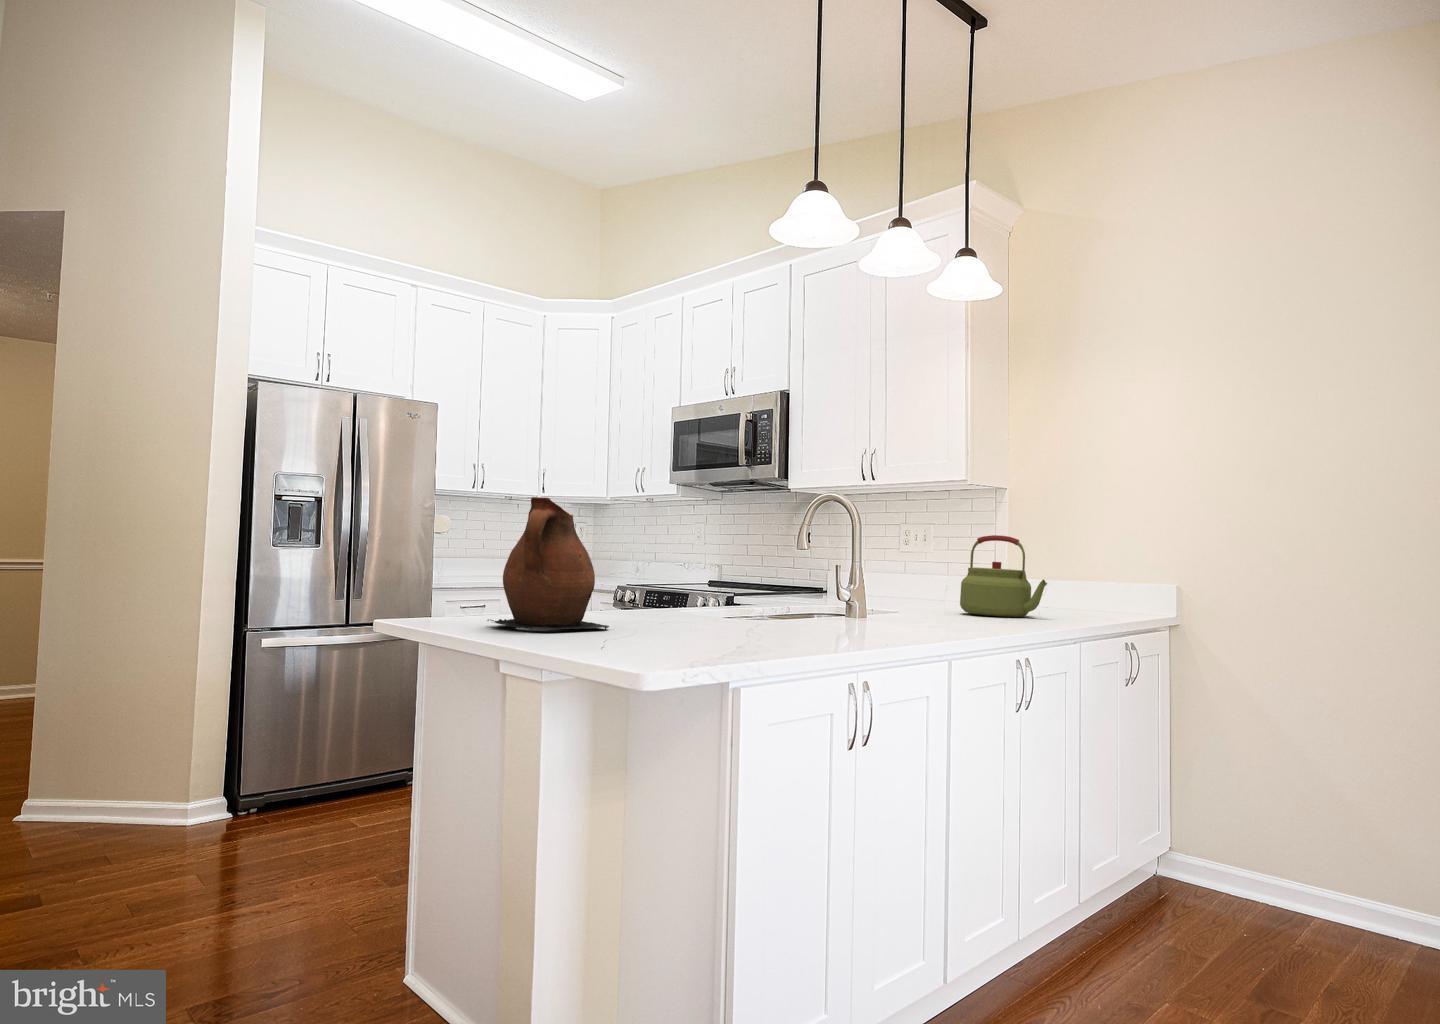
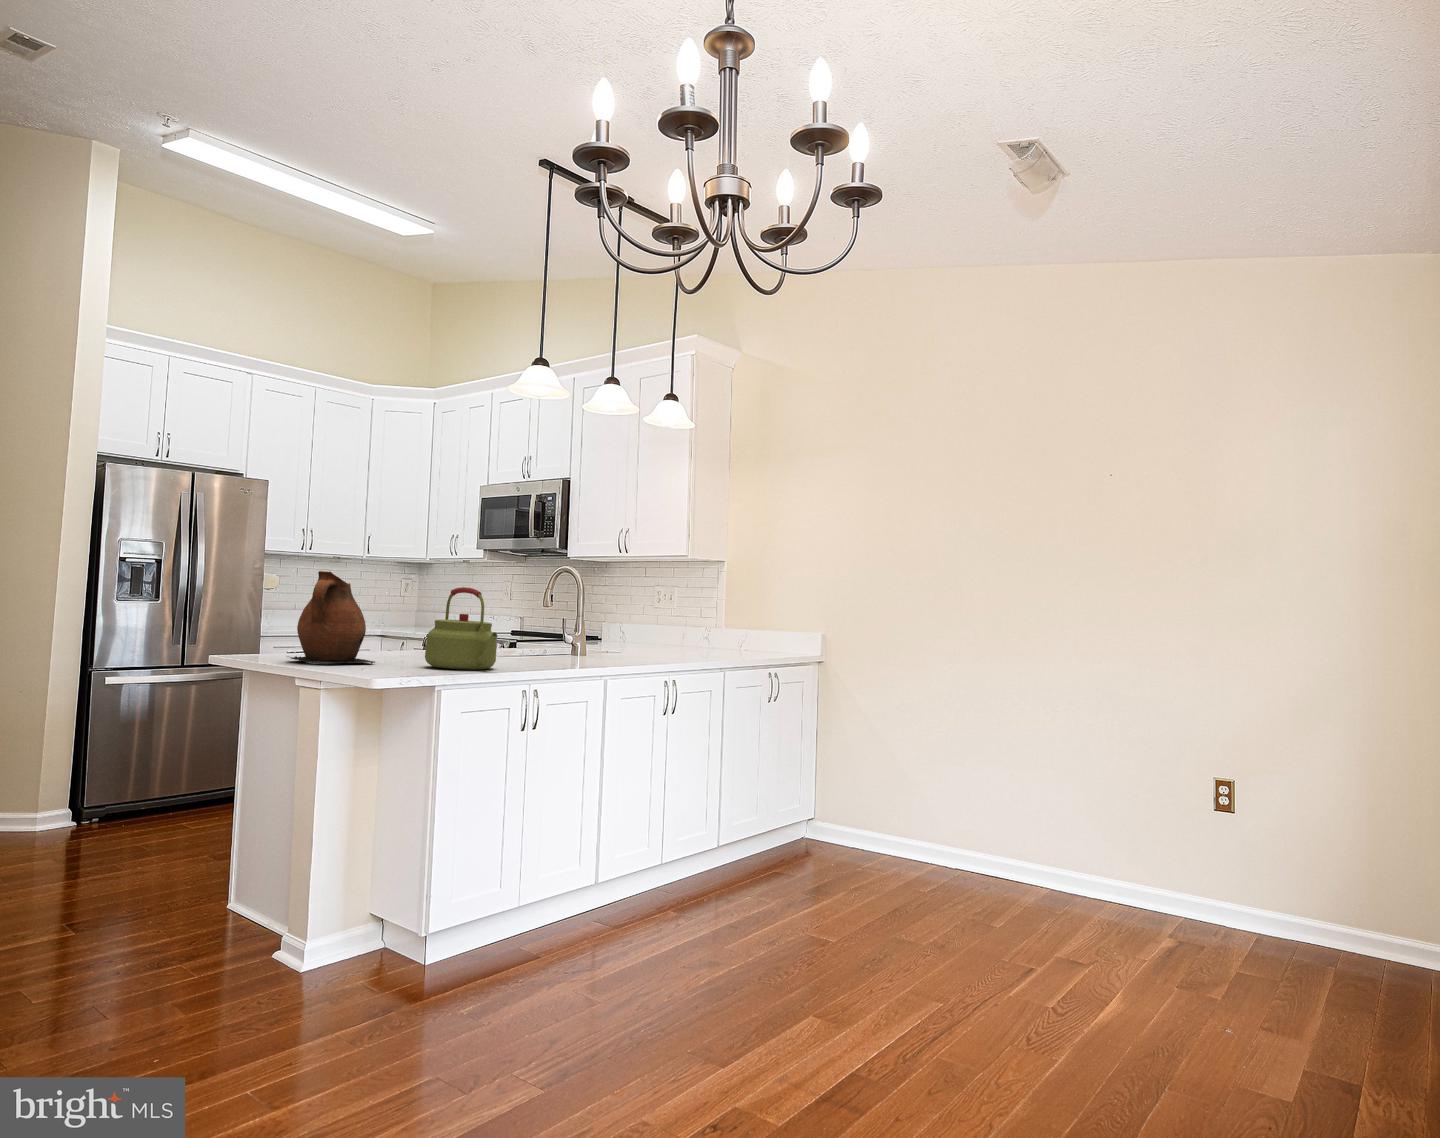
kettle: present [960,535,1047,617] -> present [425,587,498,670]

